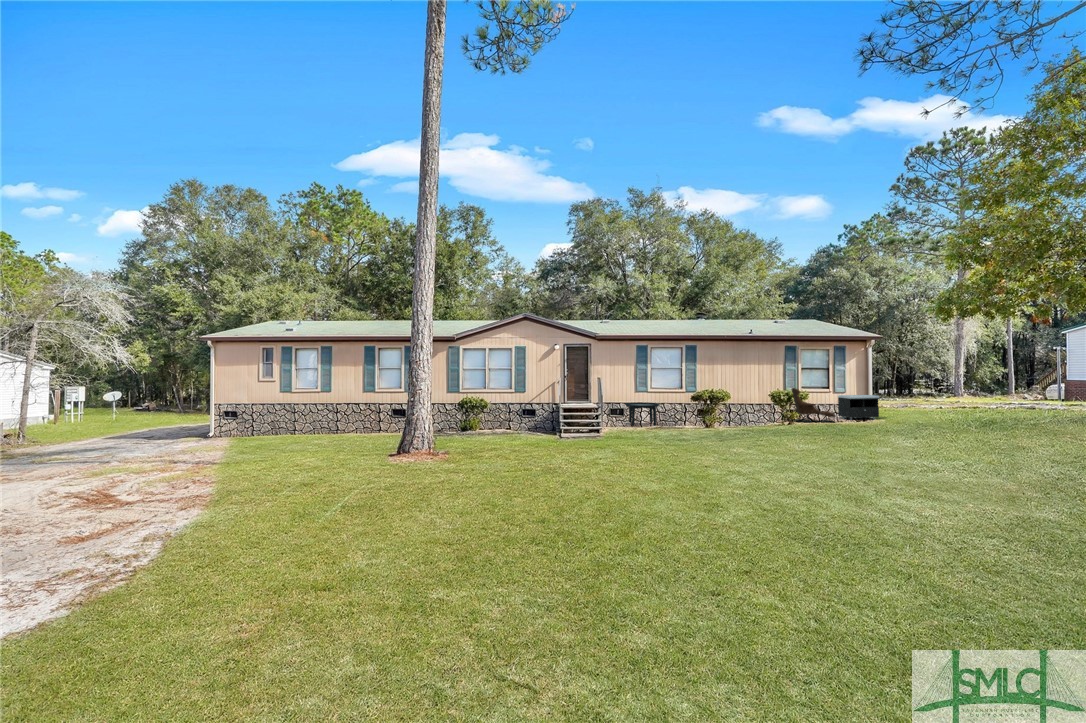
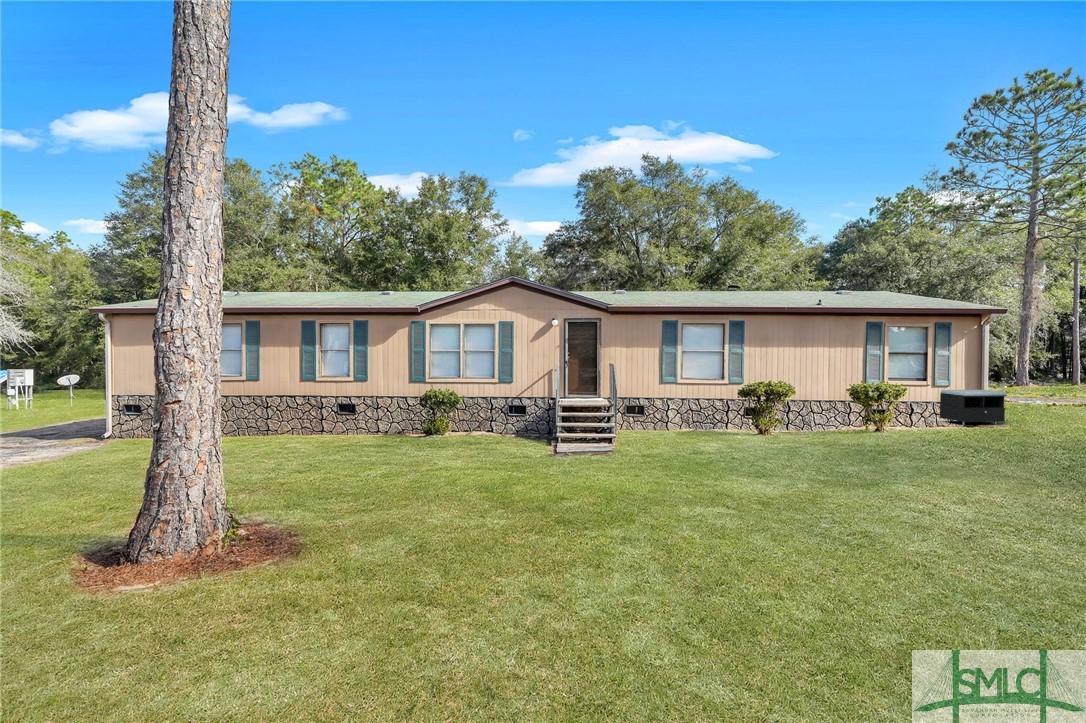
lounge chair: present [792,388,835,422] -> none [880,380,952,431]
round table: present [625,403,660,425] -> none [647,398,697,432]

